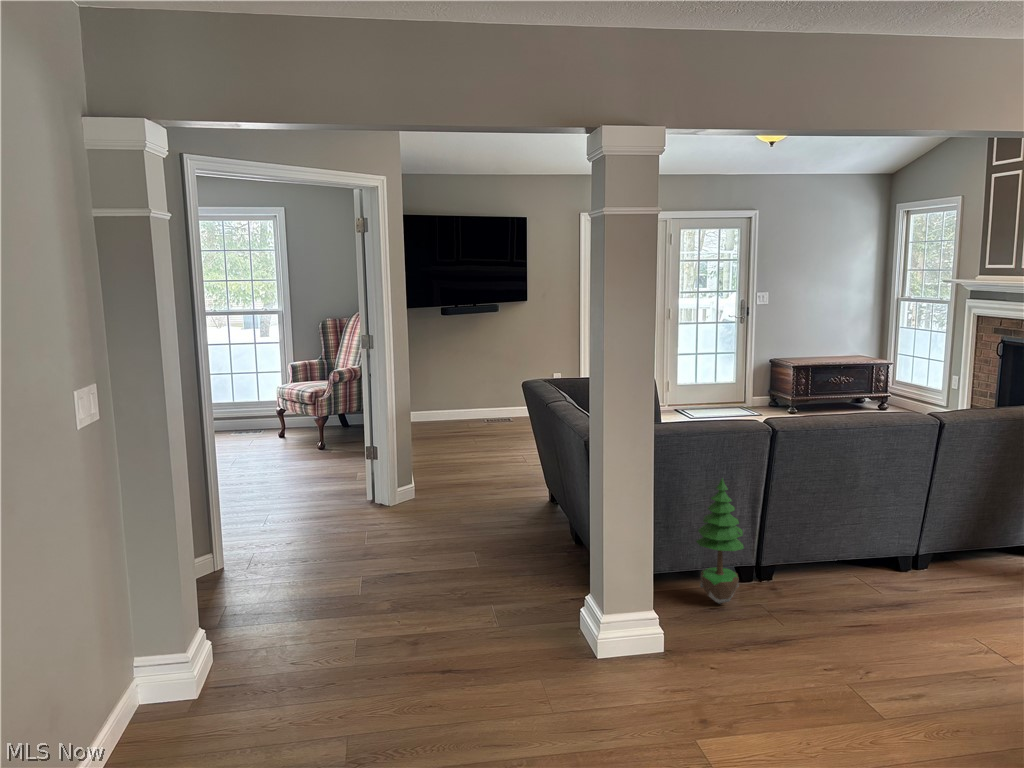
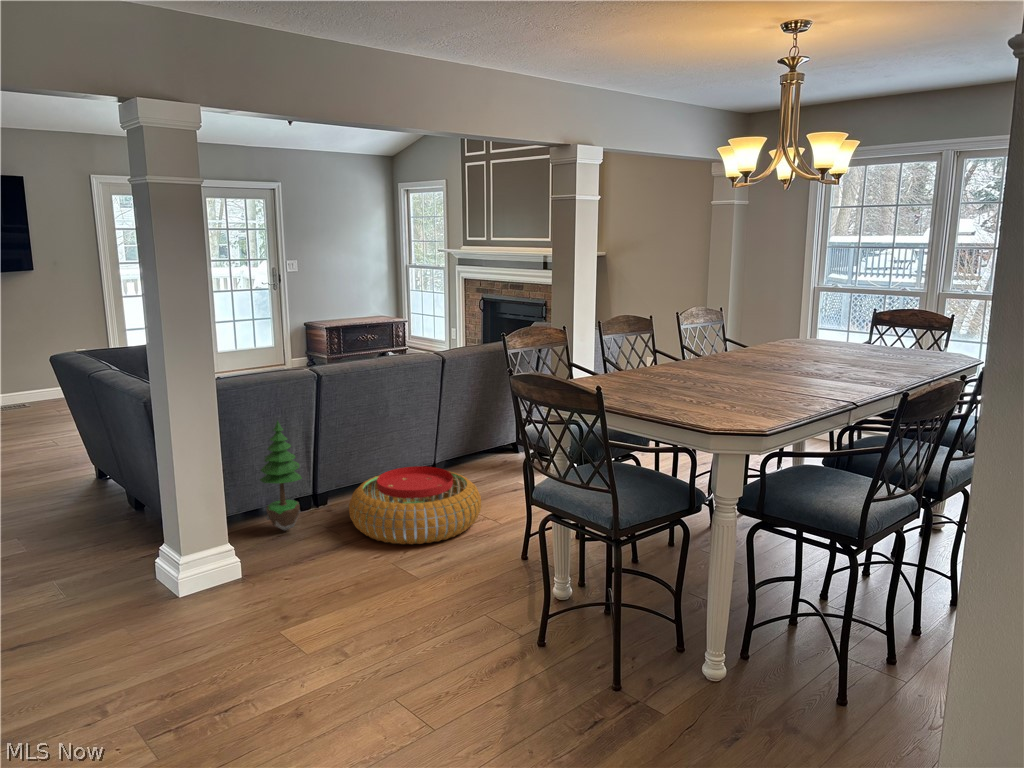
pouf: none [797,557,988,670] -> present [349,466,481,544]

